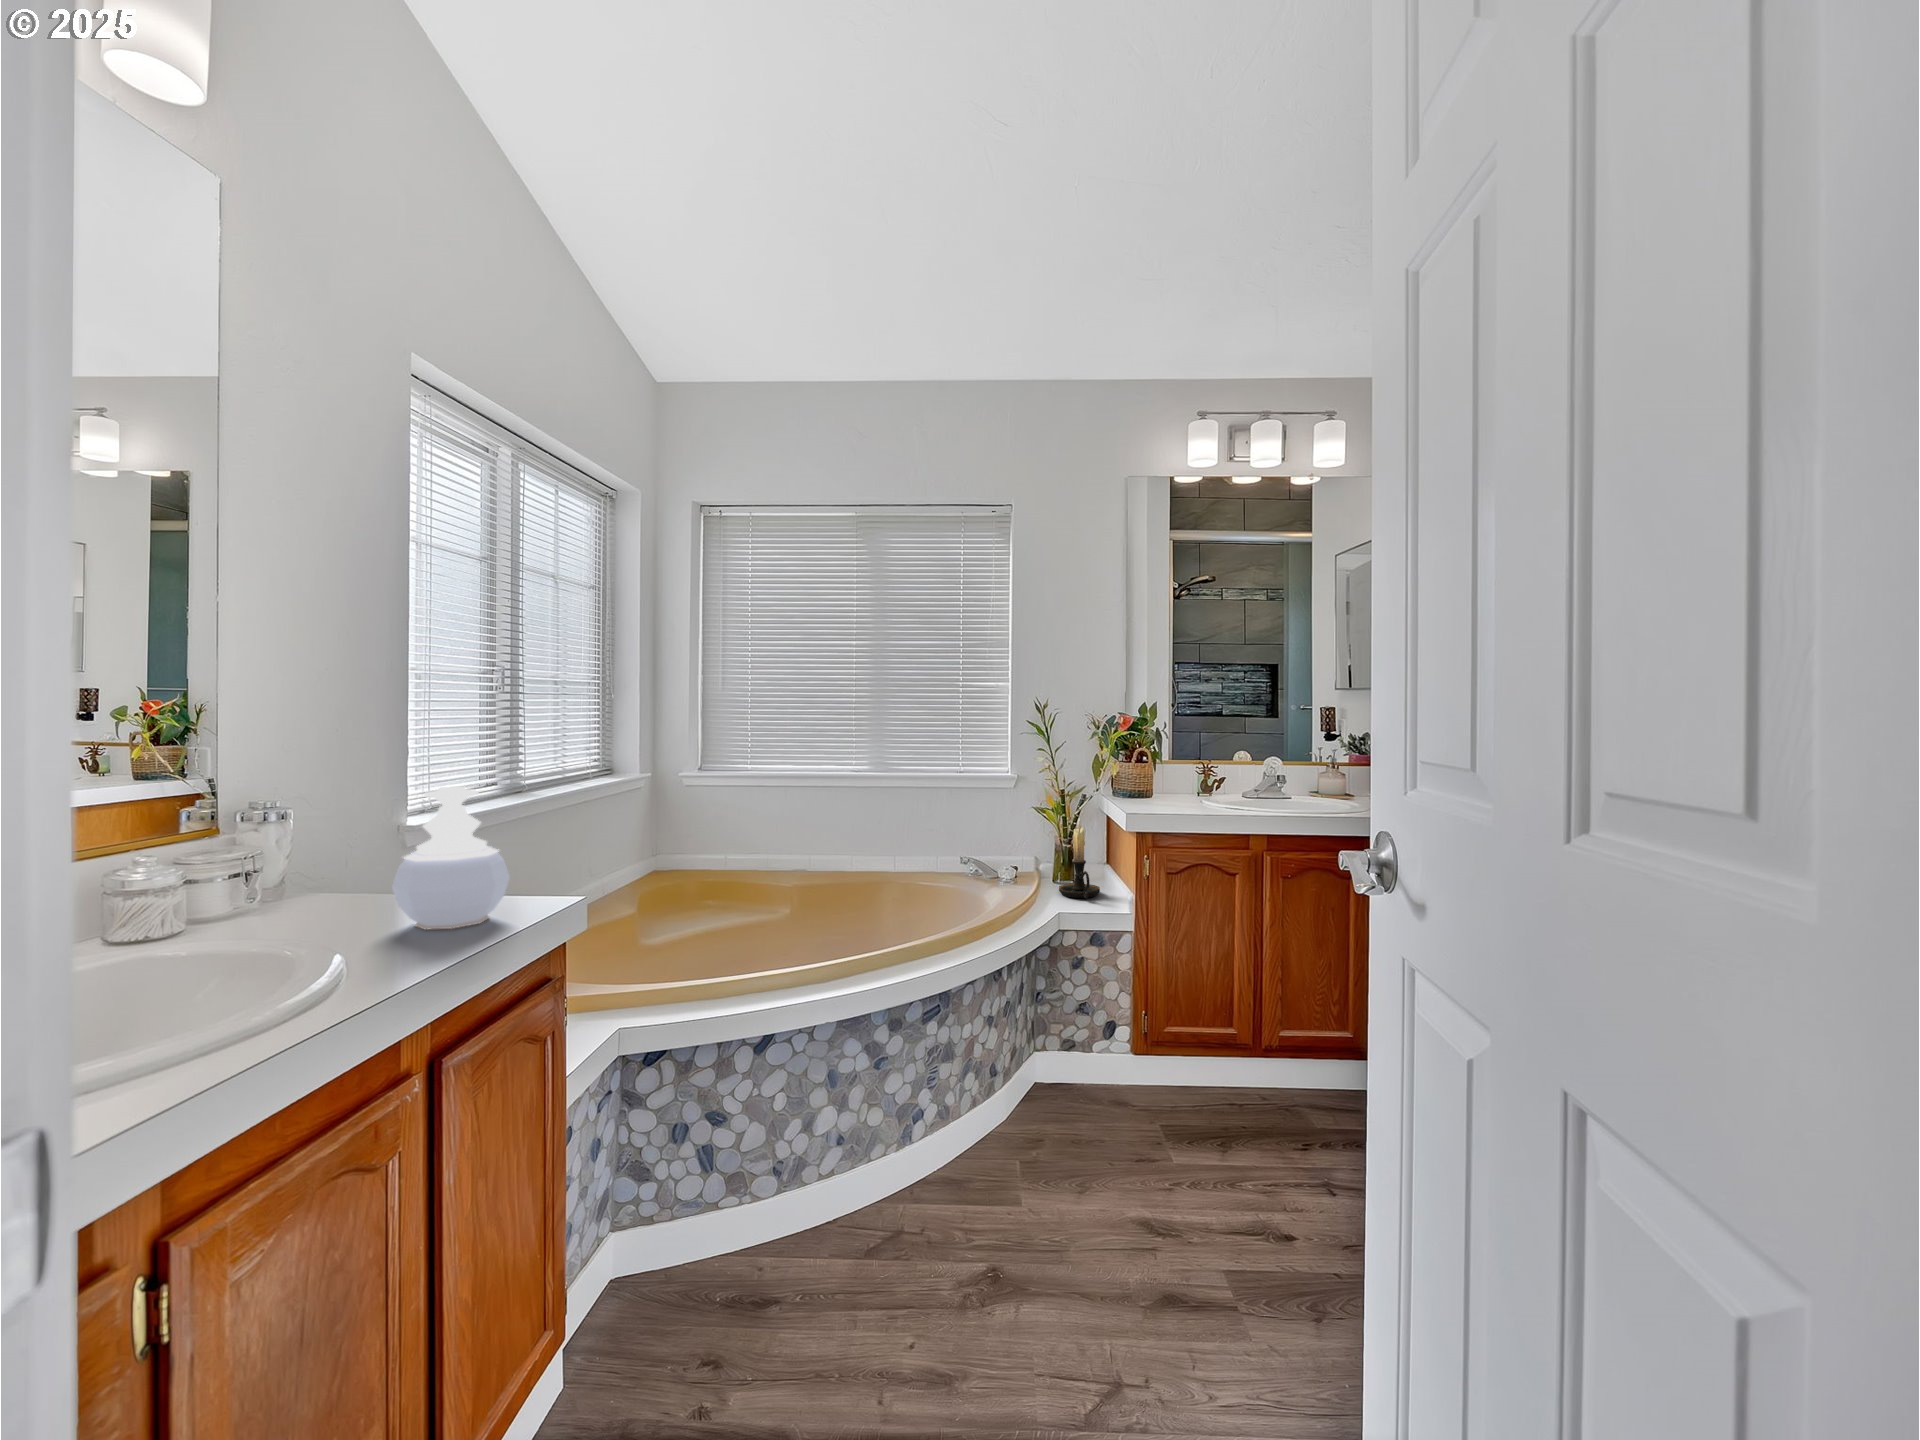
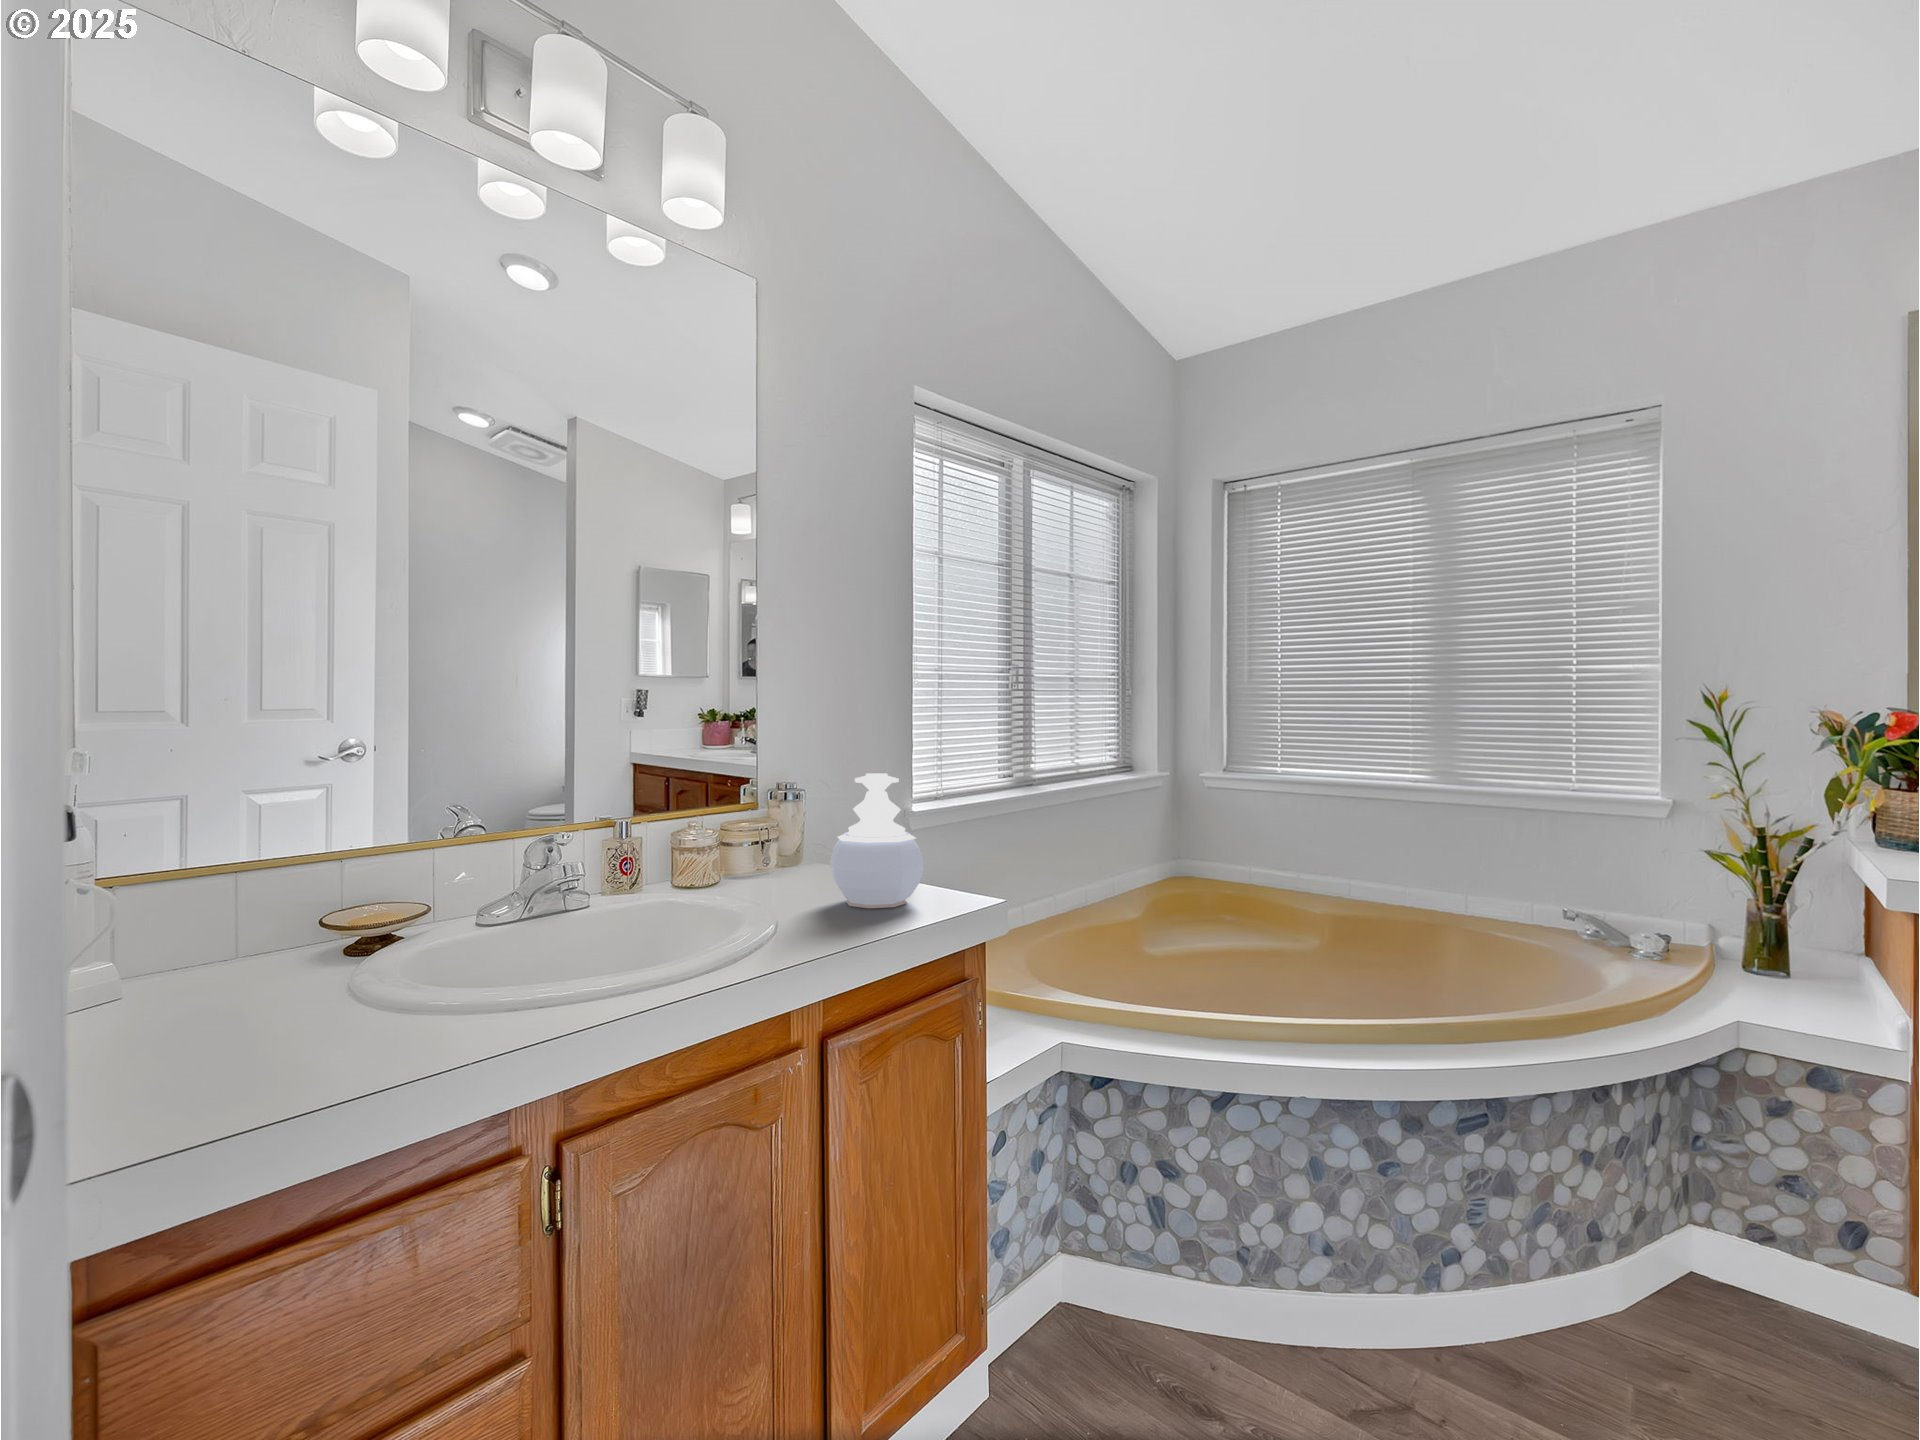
candle holder: present [1059,818,1100,899] -> none [1746,874,1833,1006]

